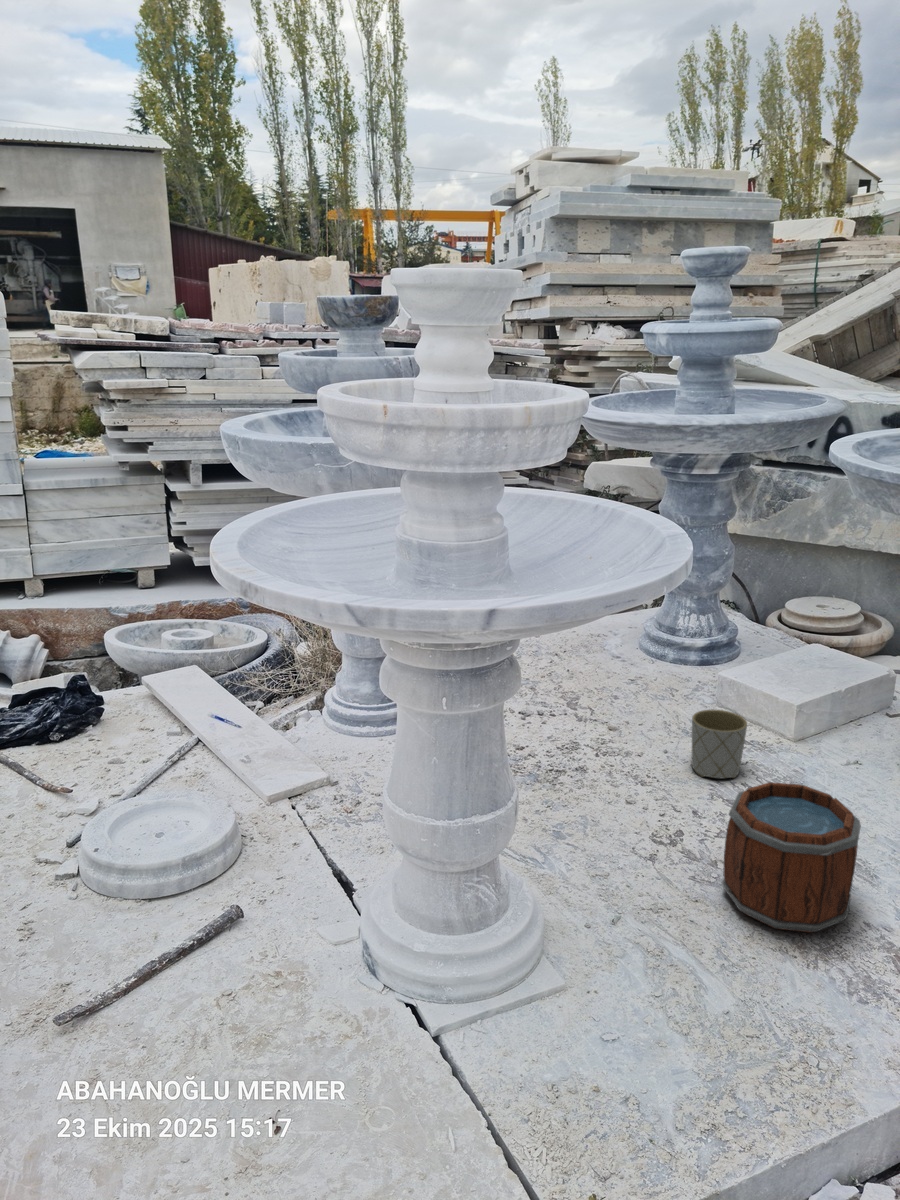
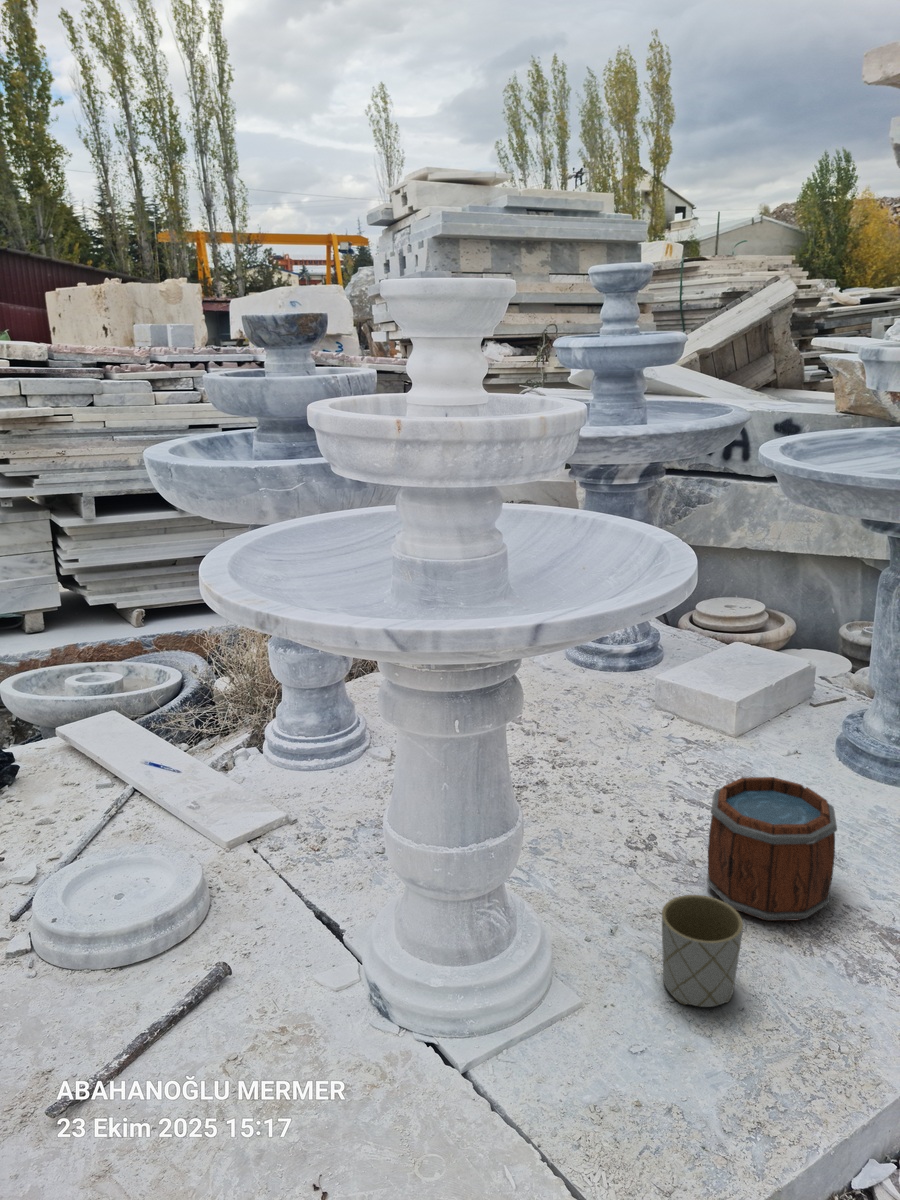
planter: present [692,709,747,778] -> present [662,895,743,1007]

